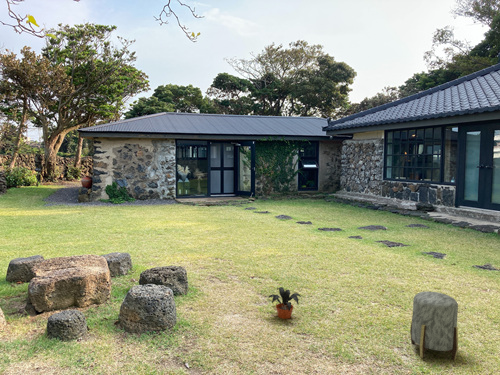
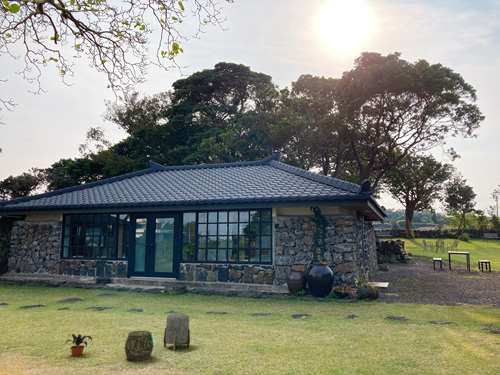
woven basket: none [327,309,375,362] -> present [125,331,153,361]

